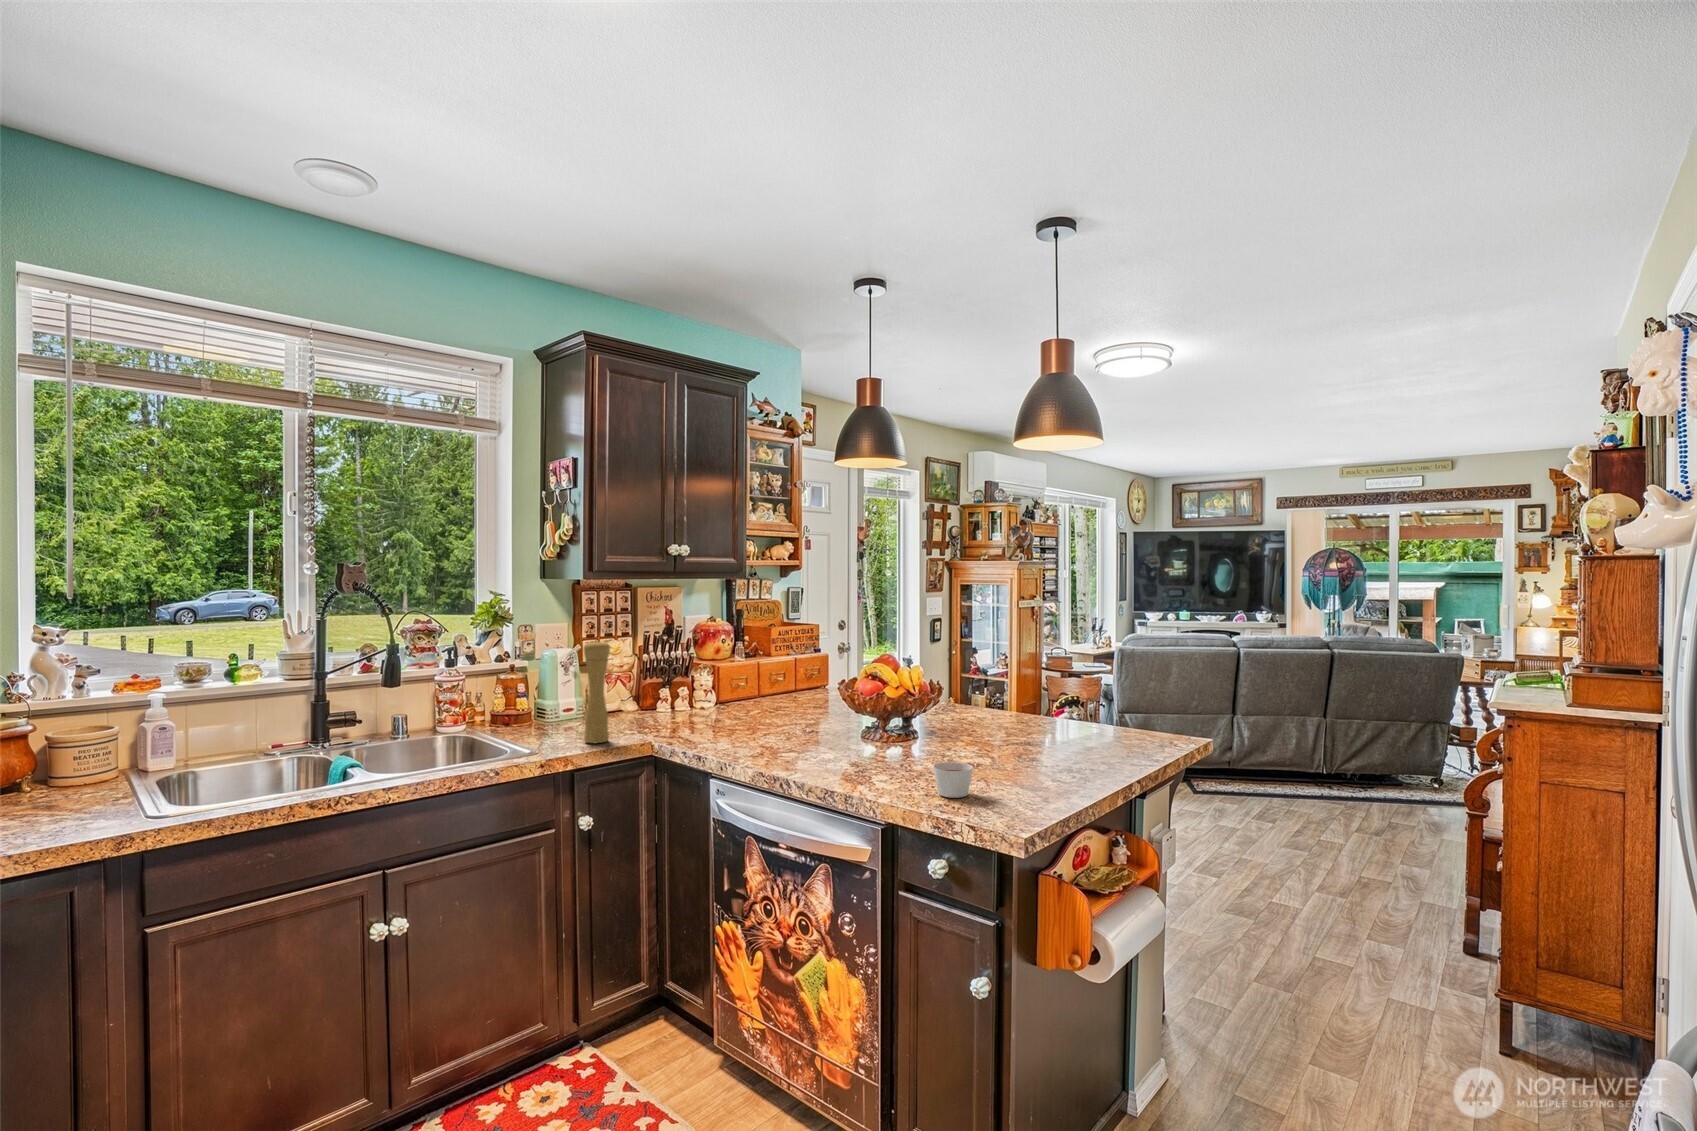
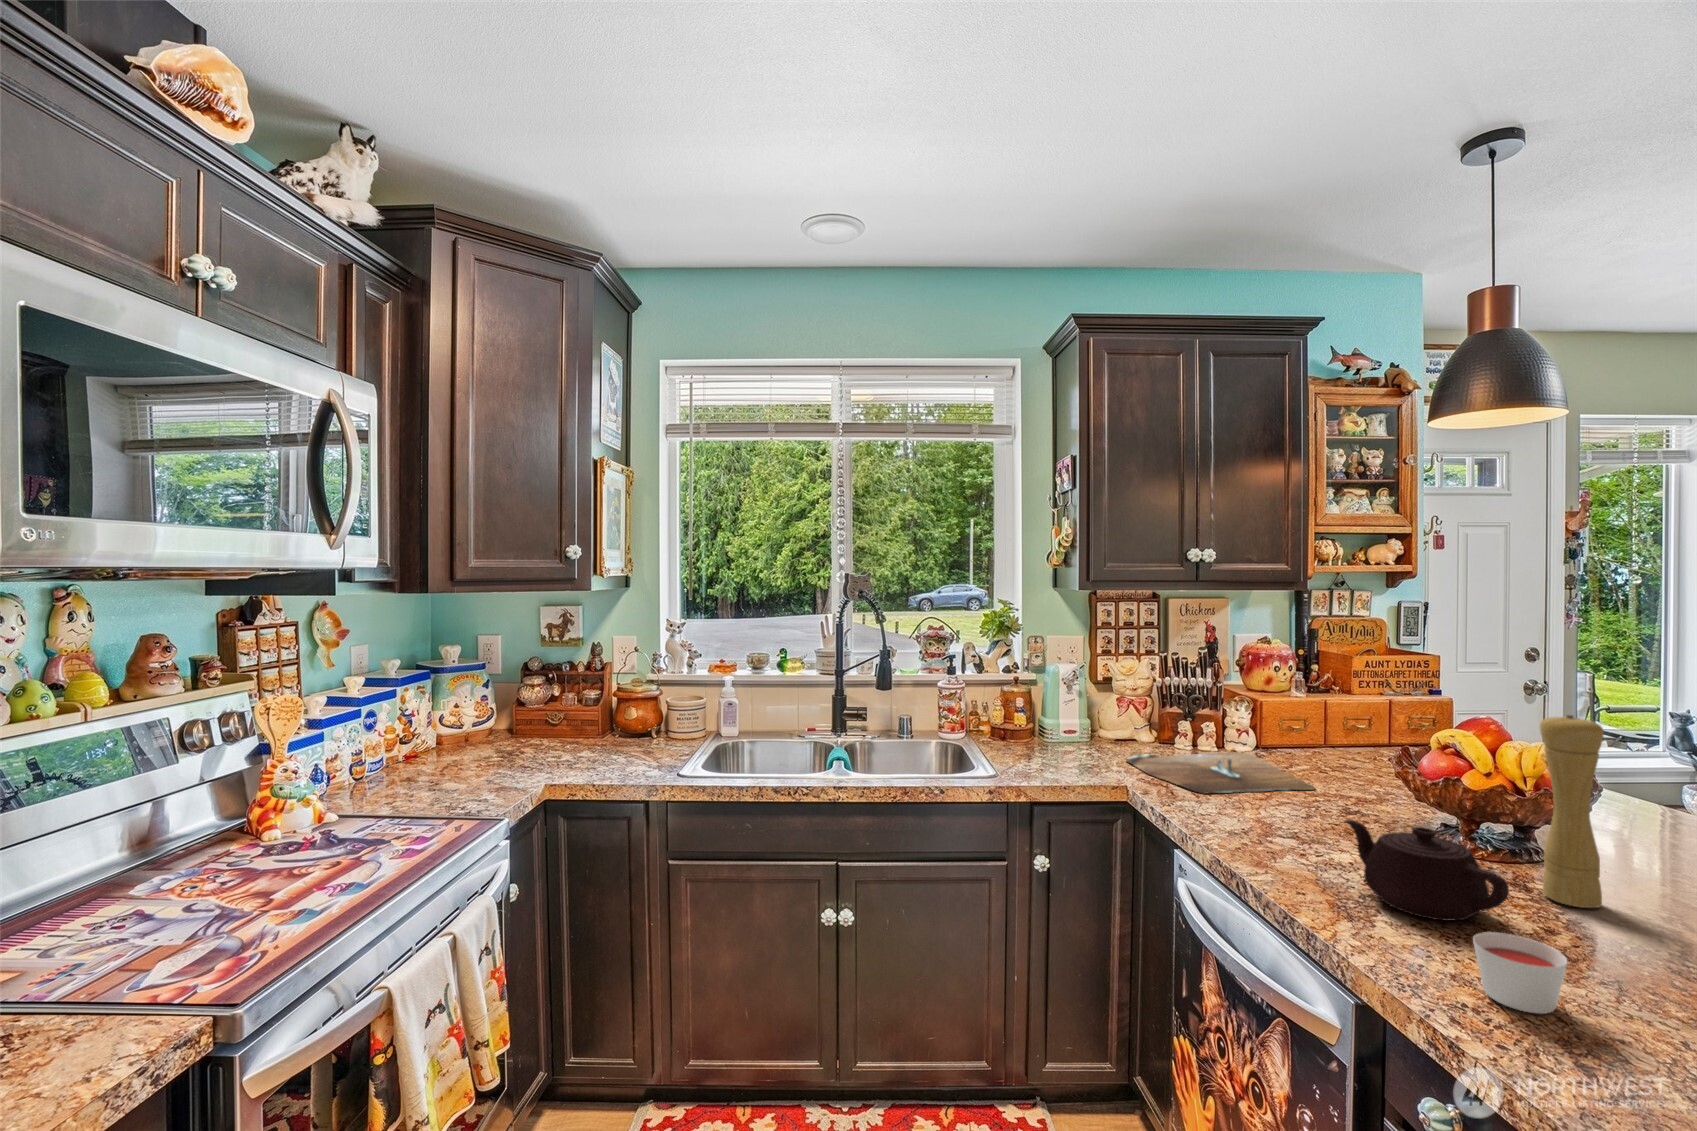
pepper mill: present [583,640,610,743] -> present [1540,715,1604,908]
cutting board: none [636,709,779,738] -> present [1127,752,1315,794]
teapot: none [839,720,930,773] -> present [1346,819,1509,921]

